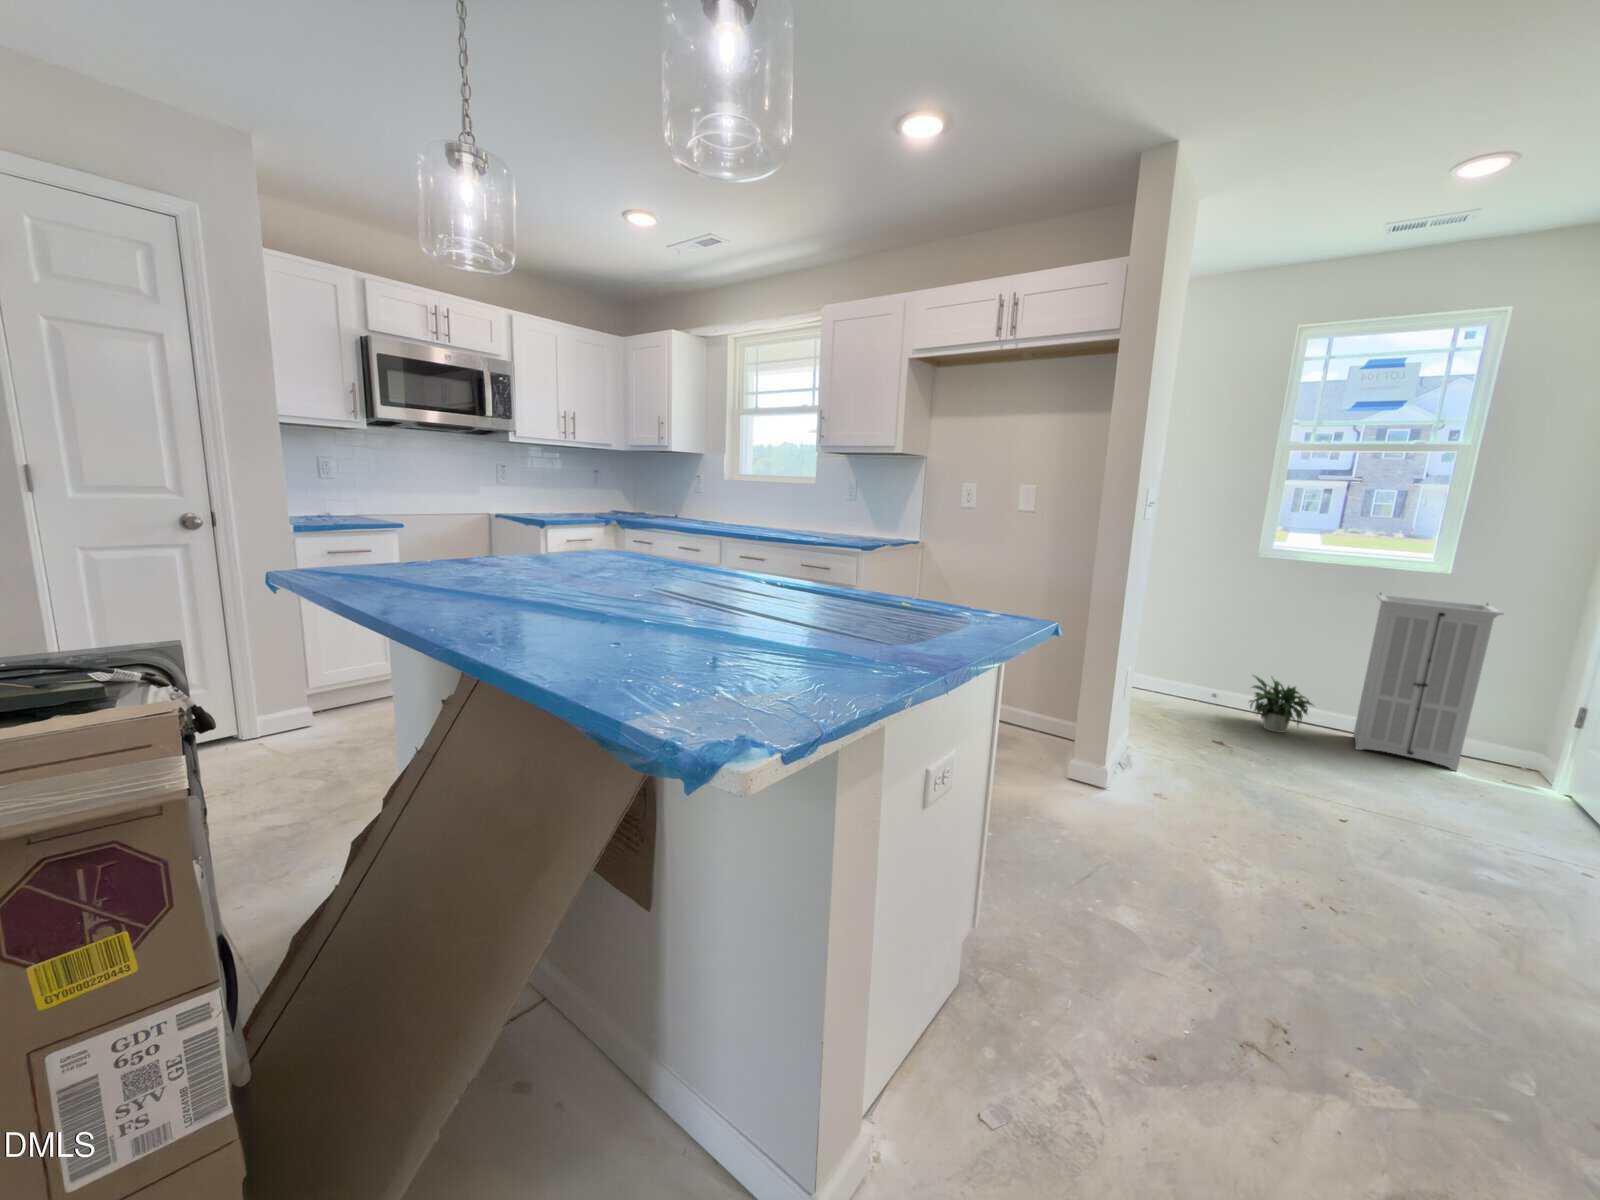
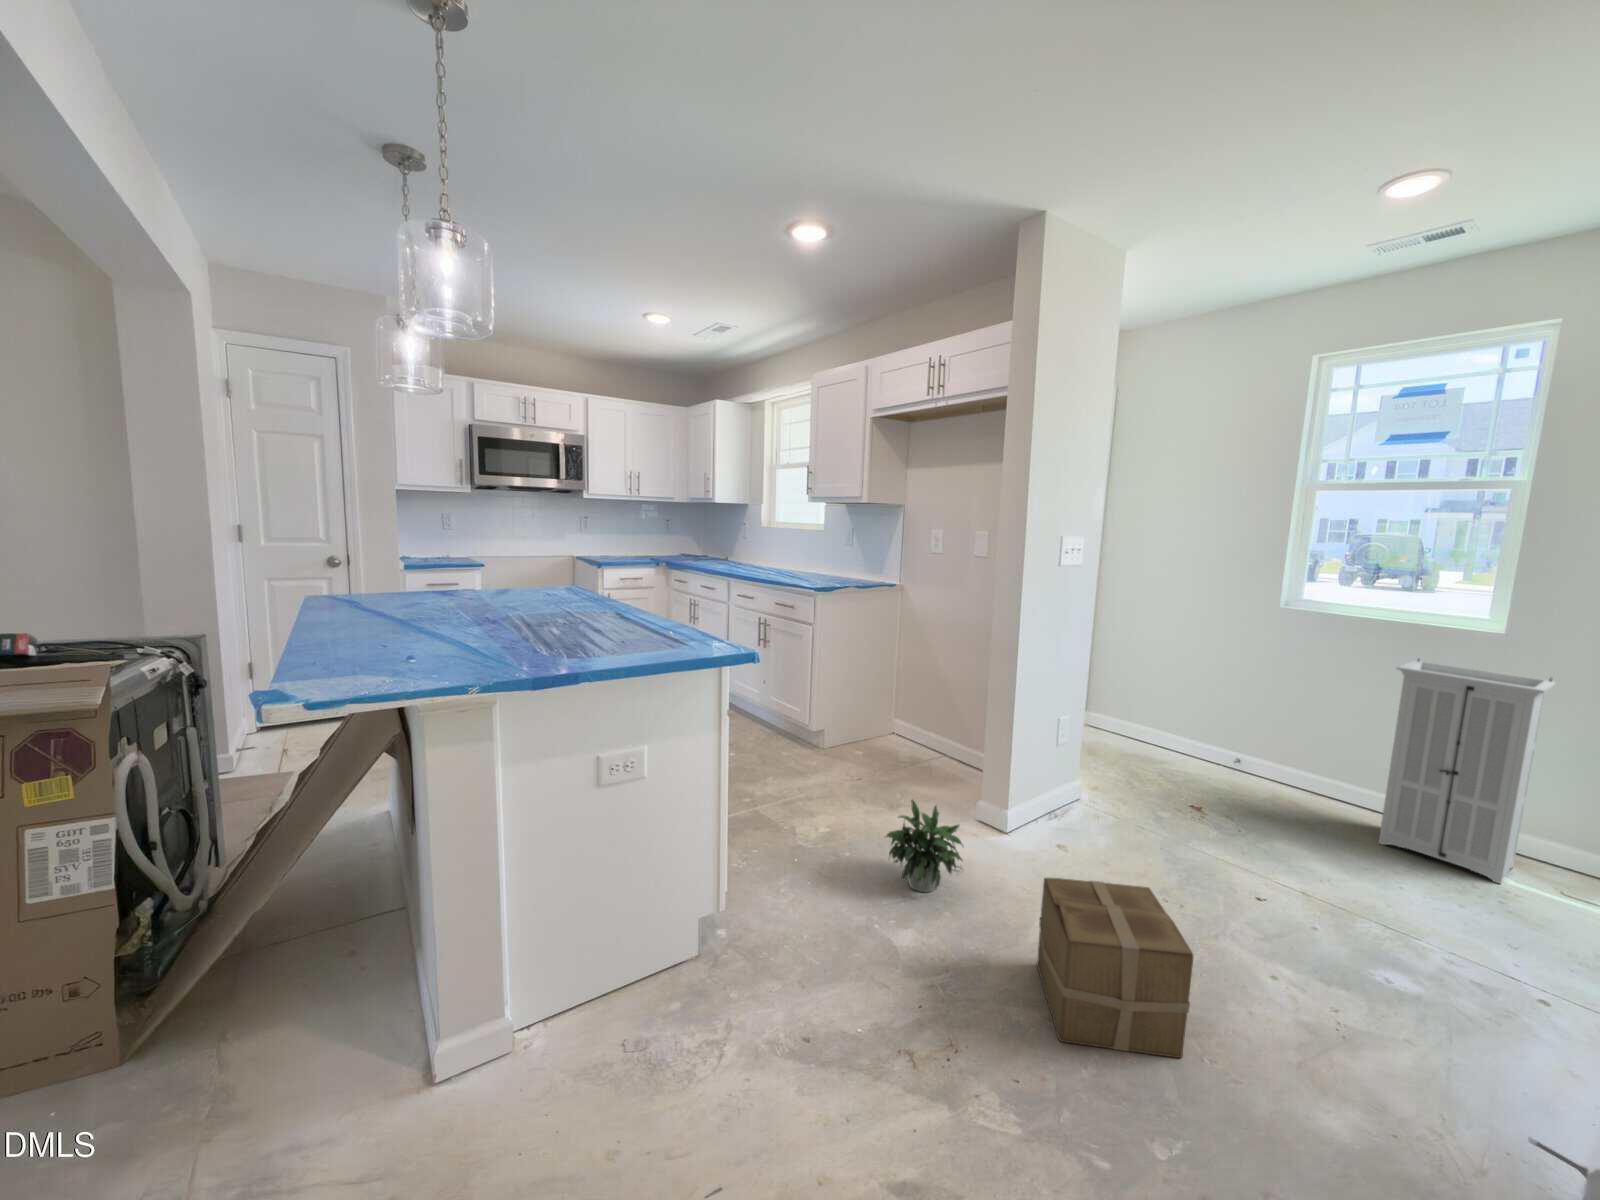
potted plant: present [1250,676,1313,733] -> present [886,799,962,892]
cardboard box: none [1252,816,1468,983] -> present [1037,878,1193,1058]

